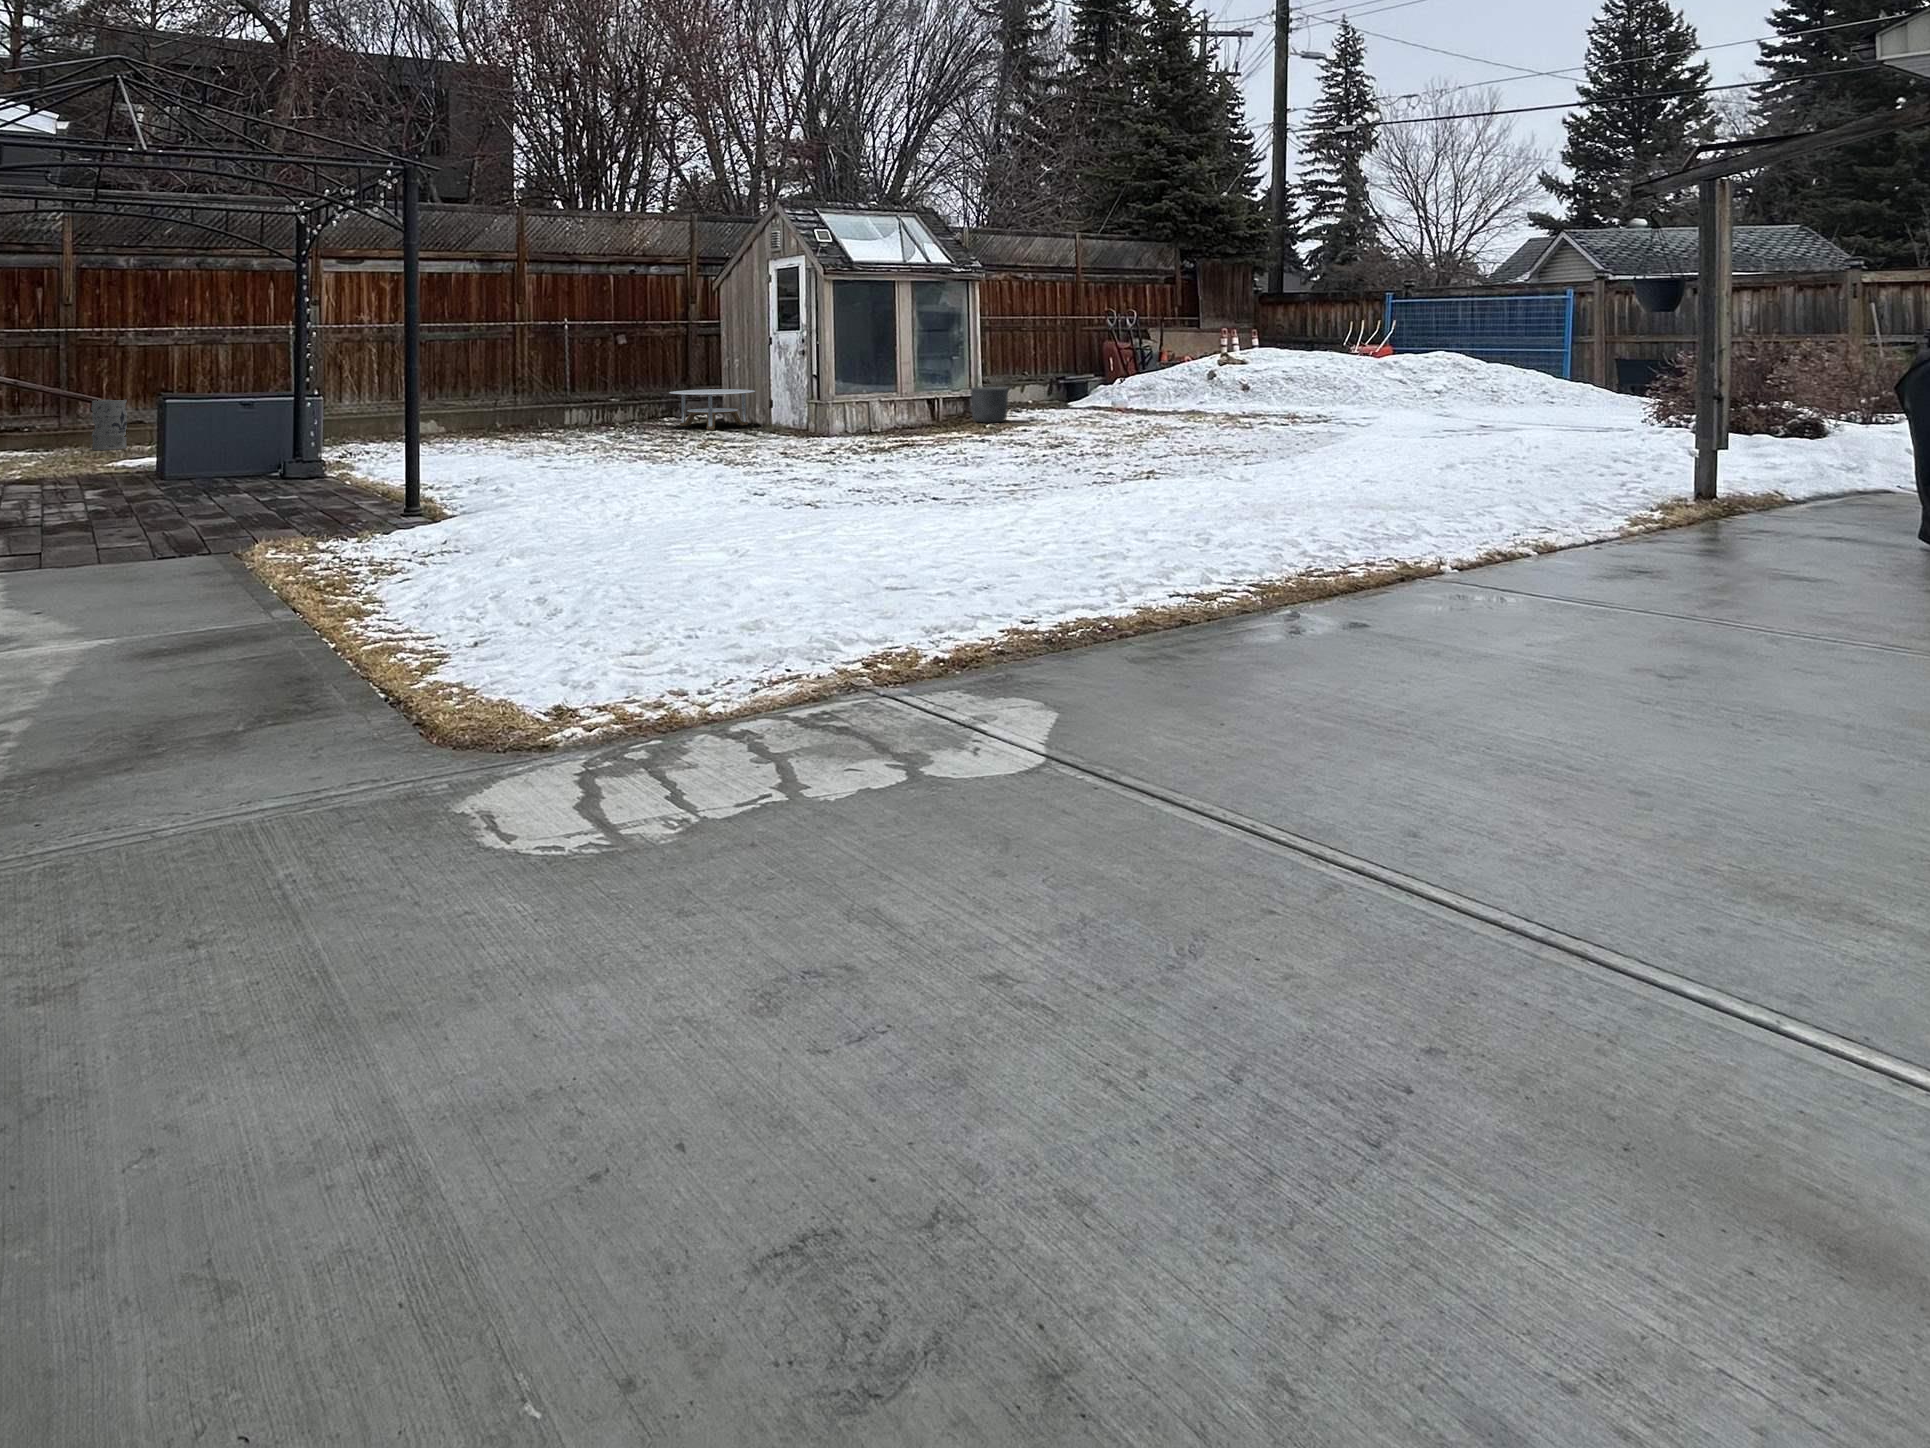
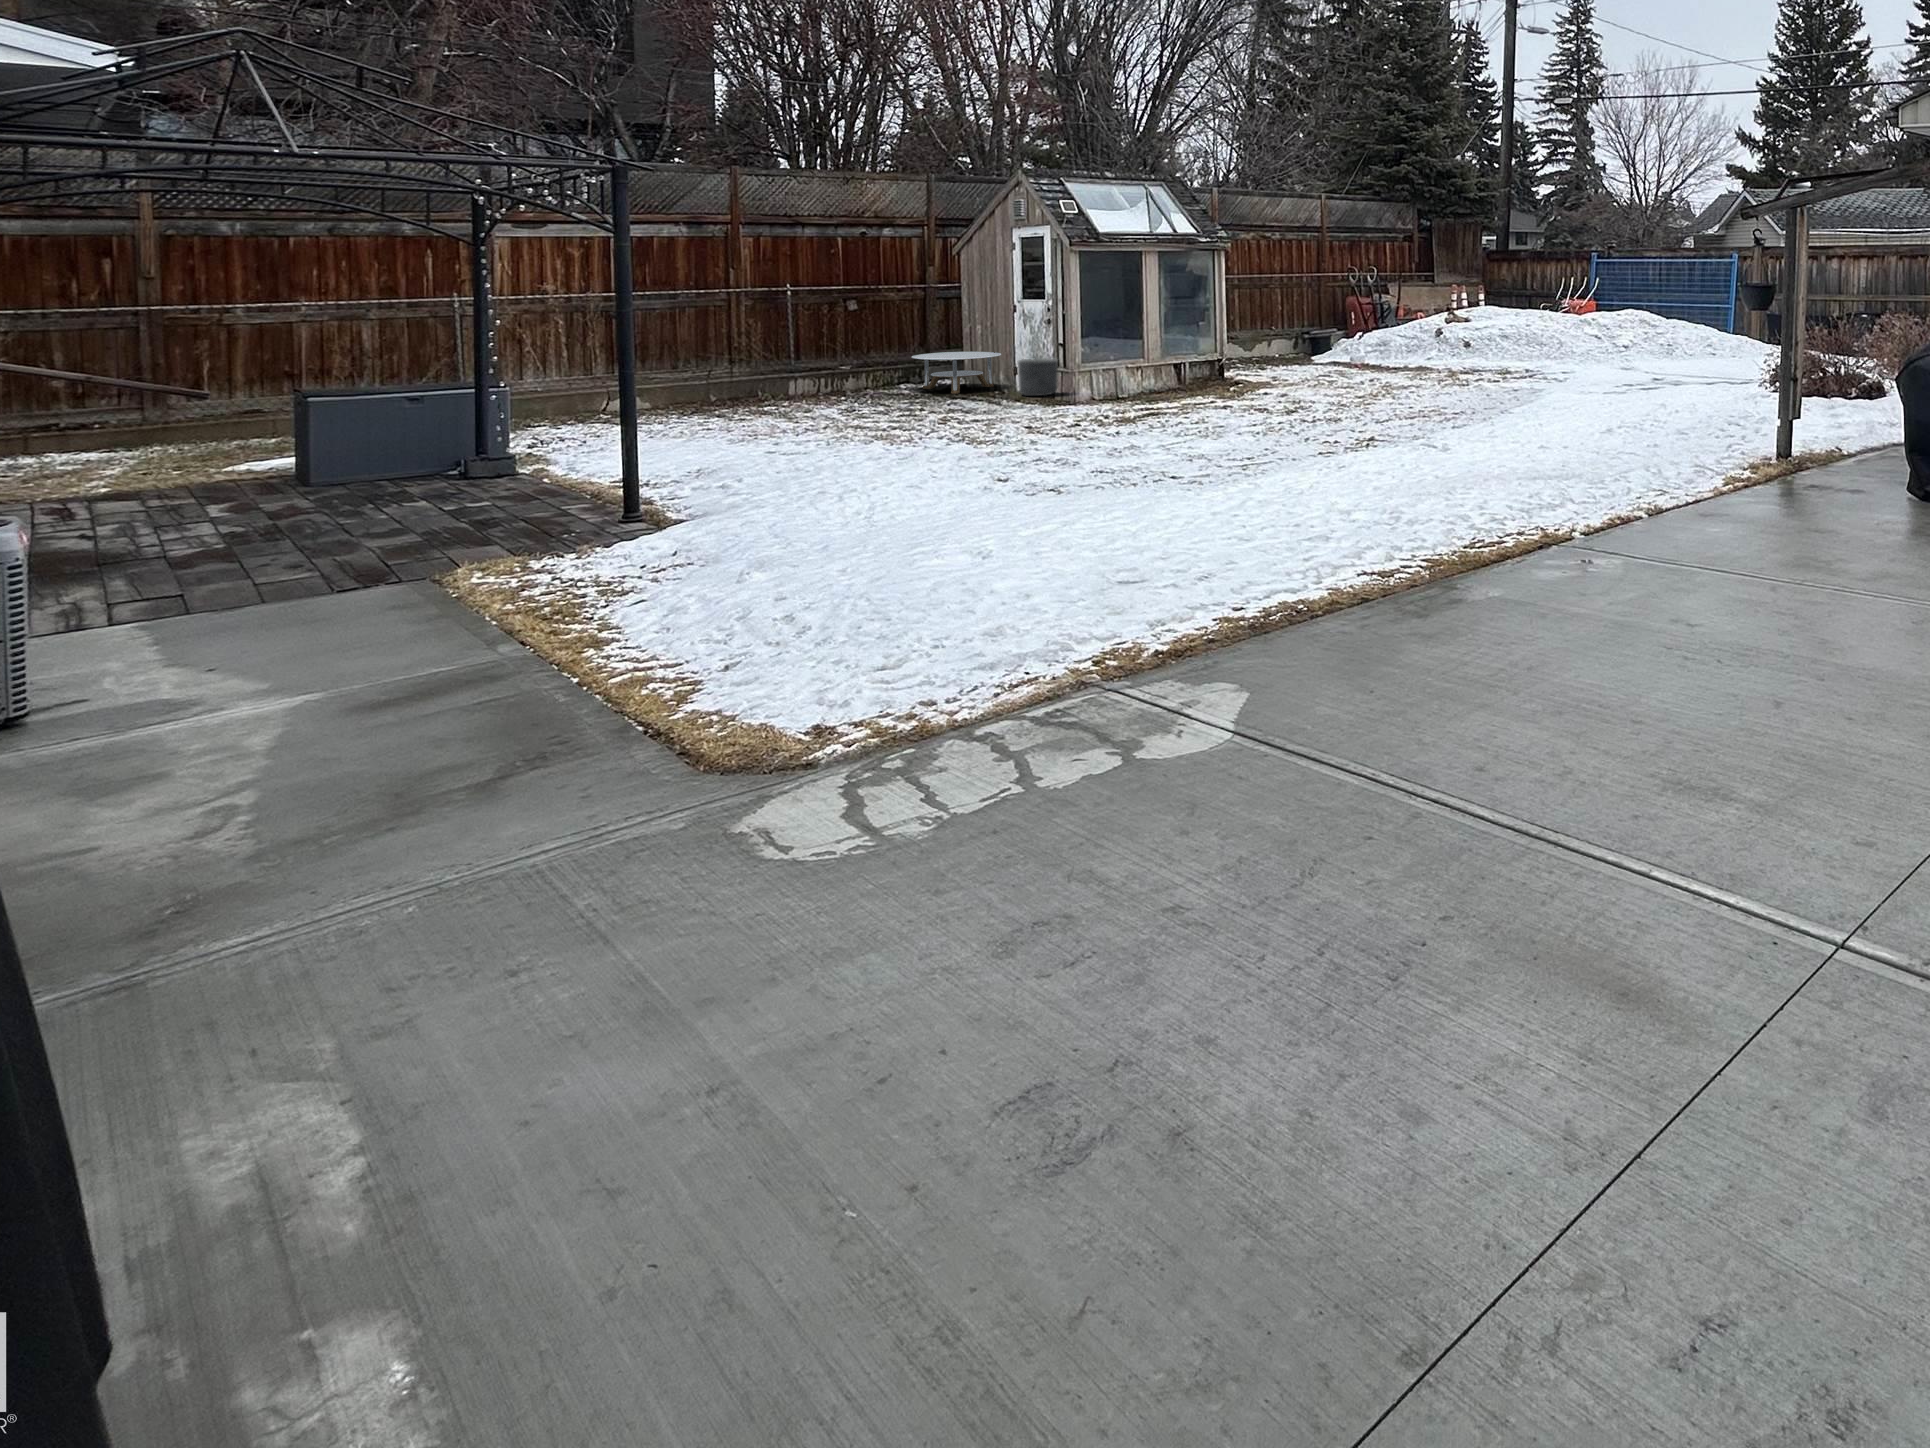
planter: present [971,387,1008,423] -> present [1018,358,1058,396]
trash can: present [91,399,128,450] -> none [230,377,278,435]

